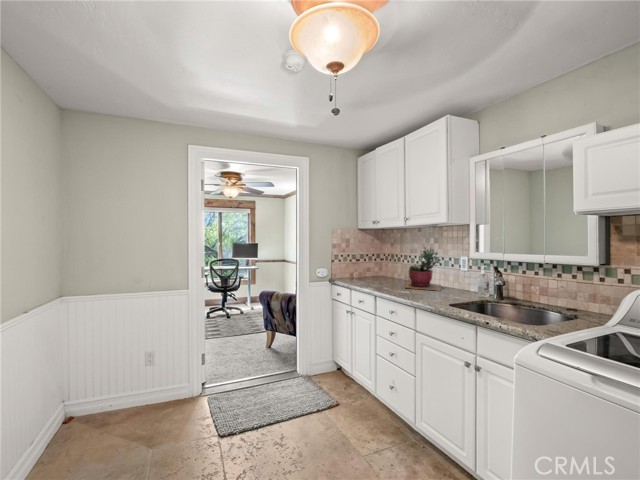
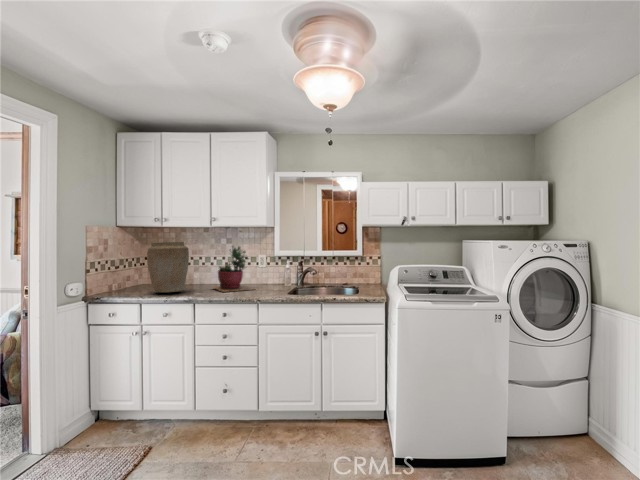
vase: none [358,244,388,282] -> present [147,242,189,292]

